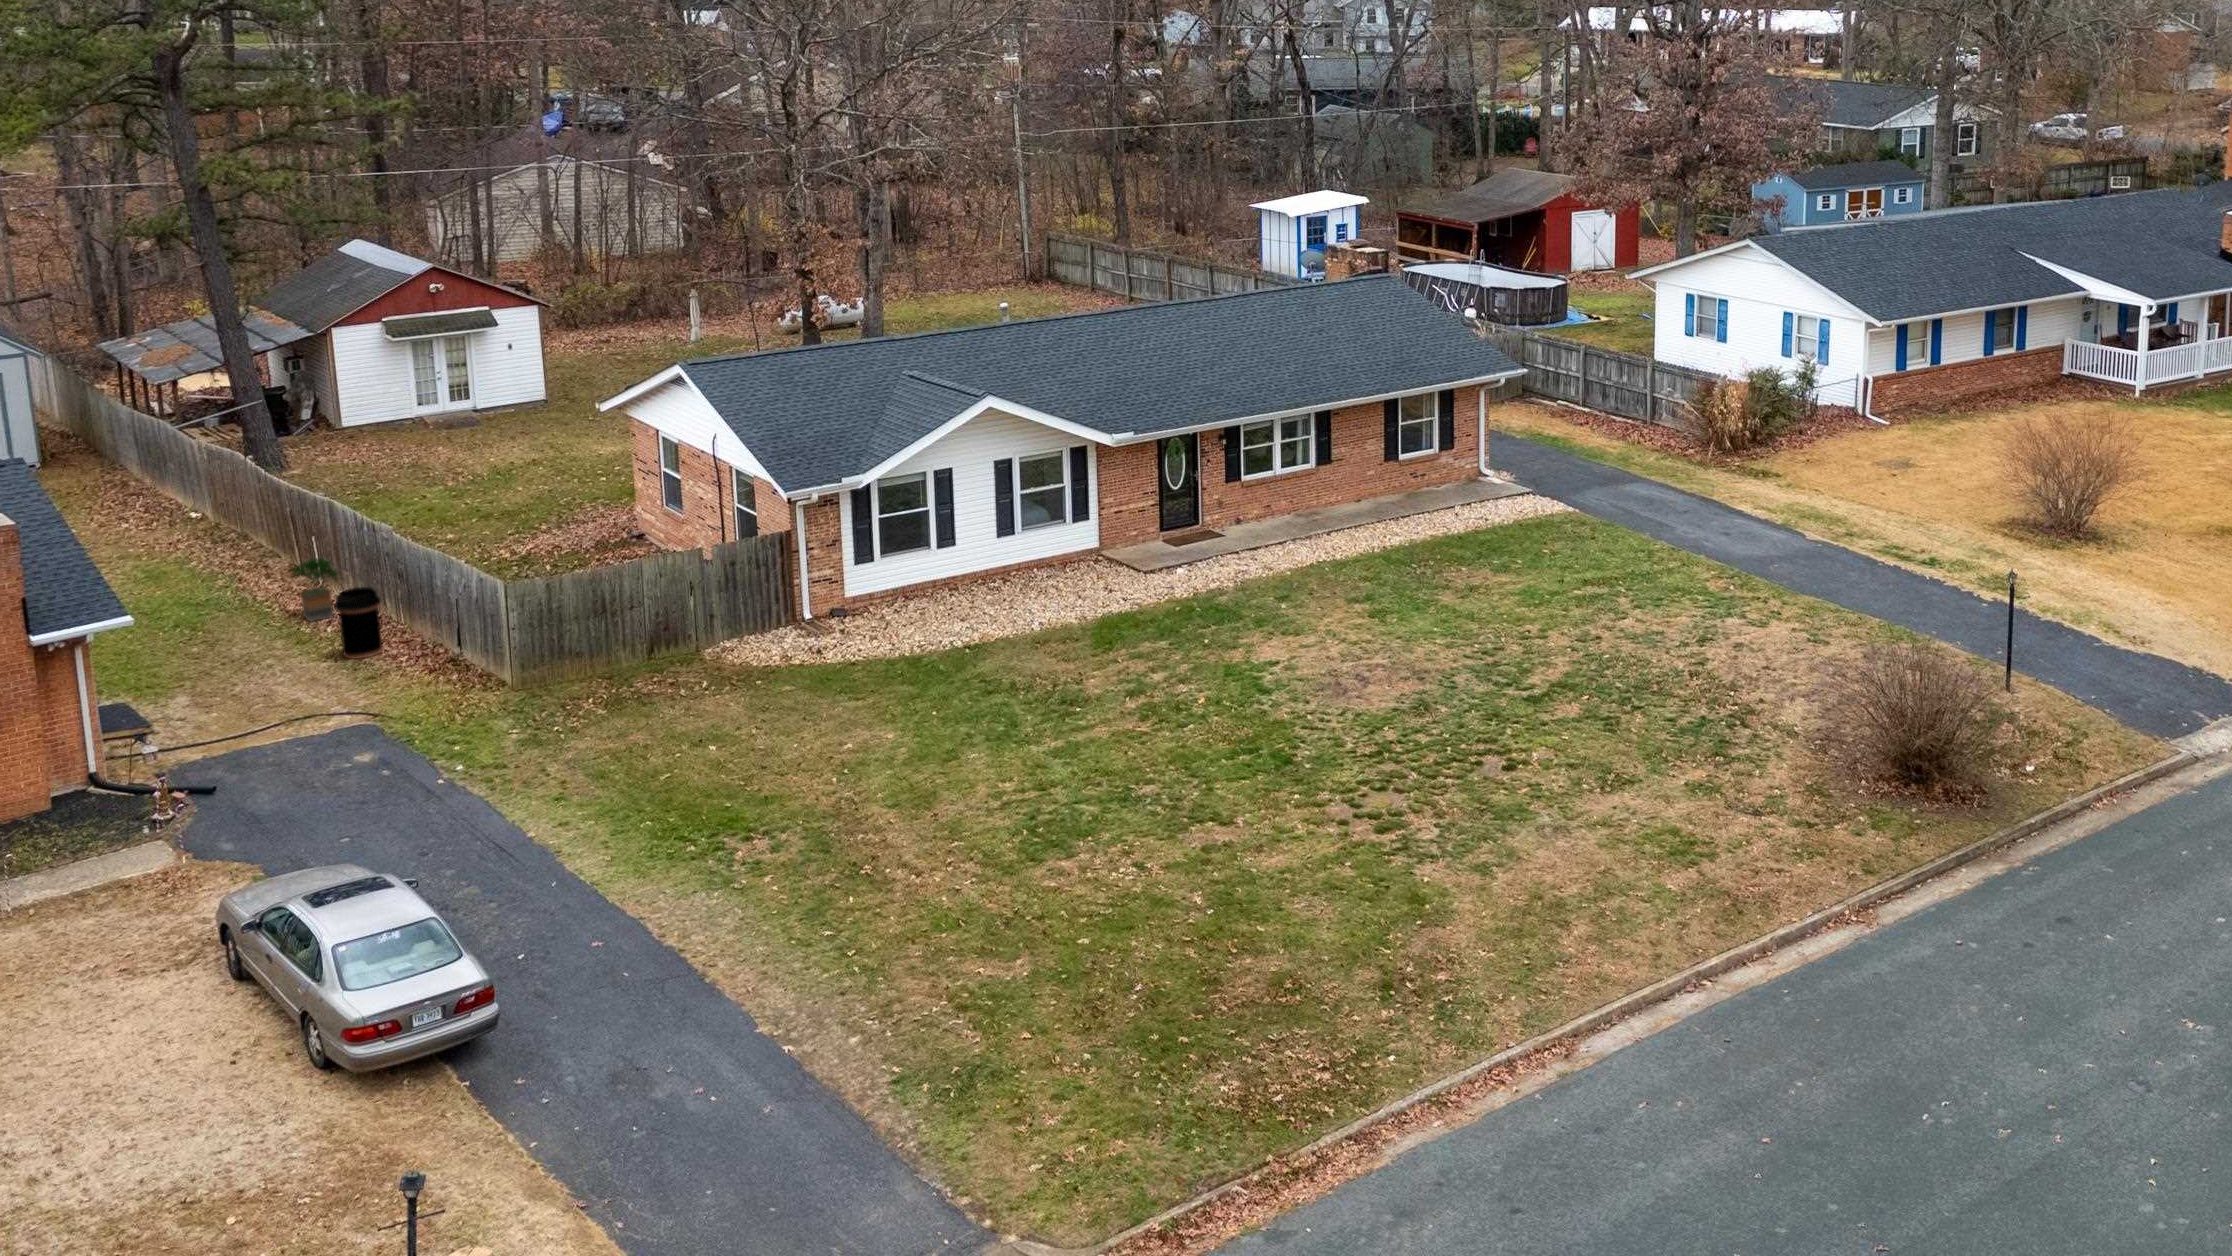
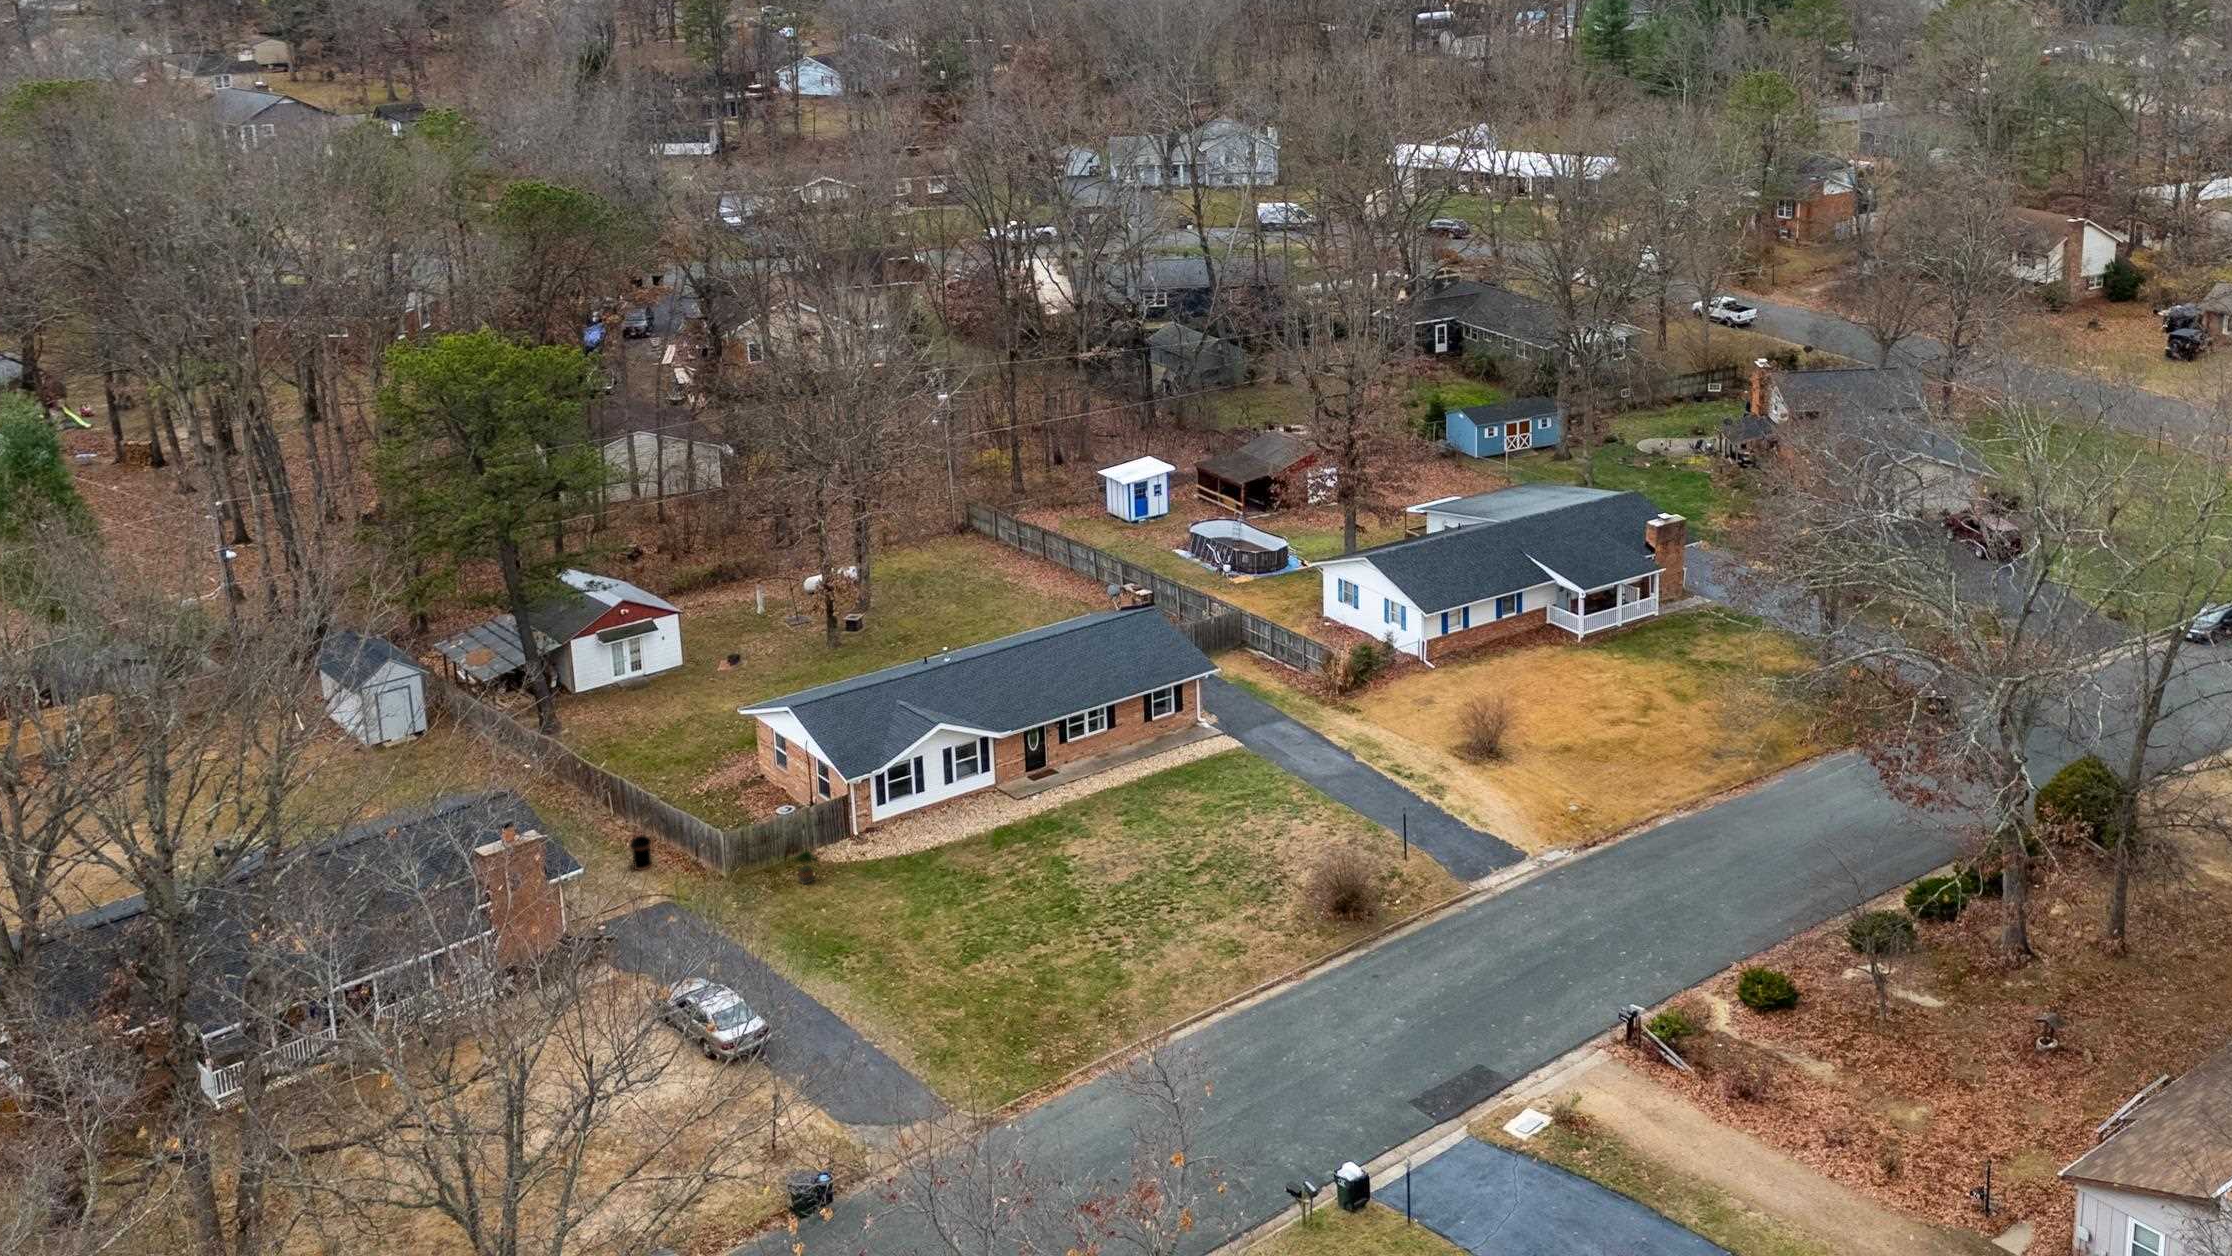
potted tree: present [293,558,339,622] -> present [796,851,817,884]

